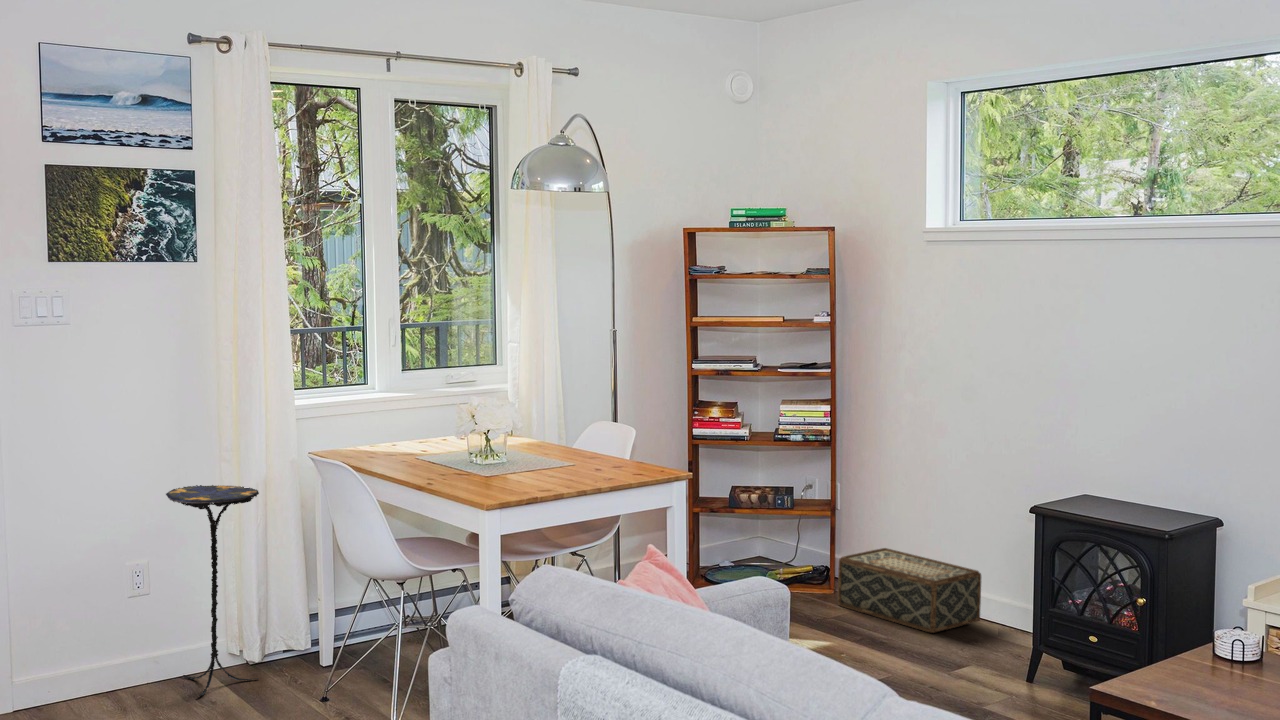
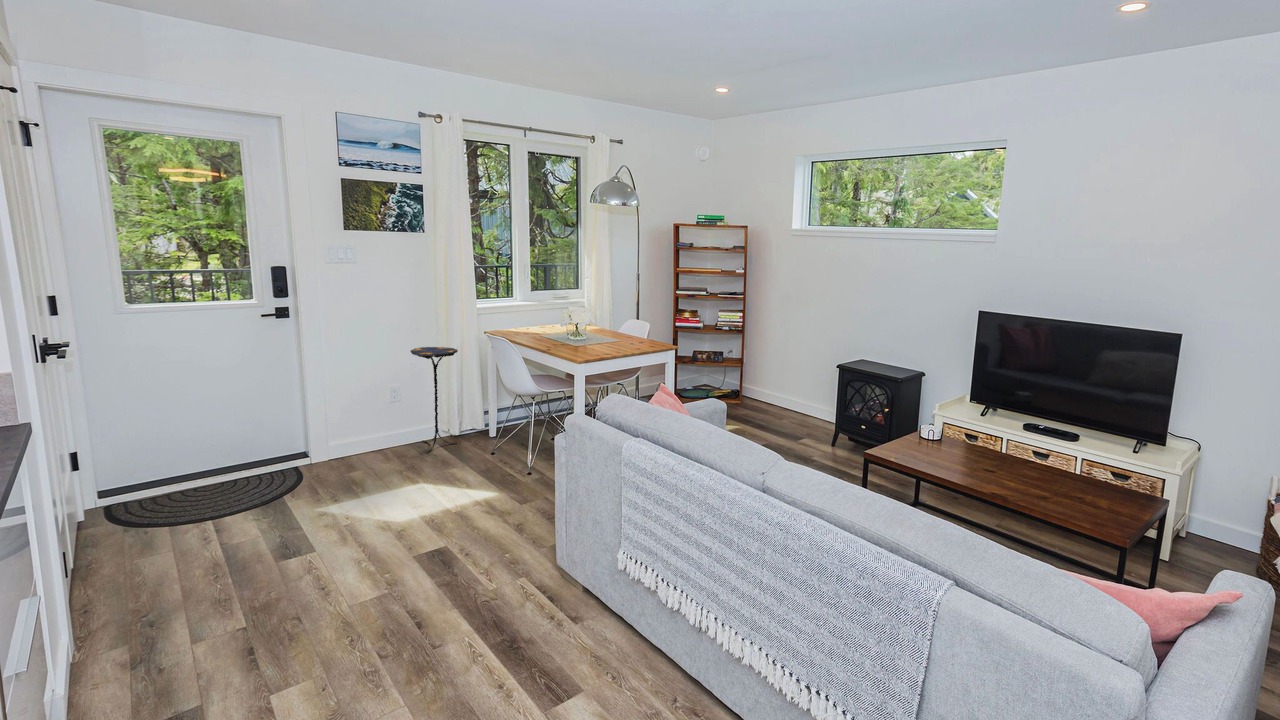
woven basket: present [838,548,981,633] -> none [745,383,816,425]

